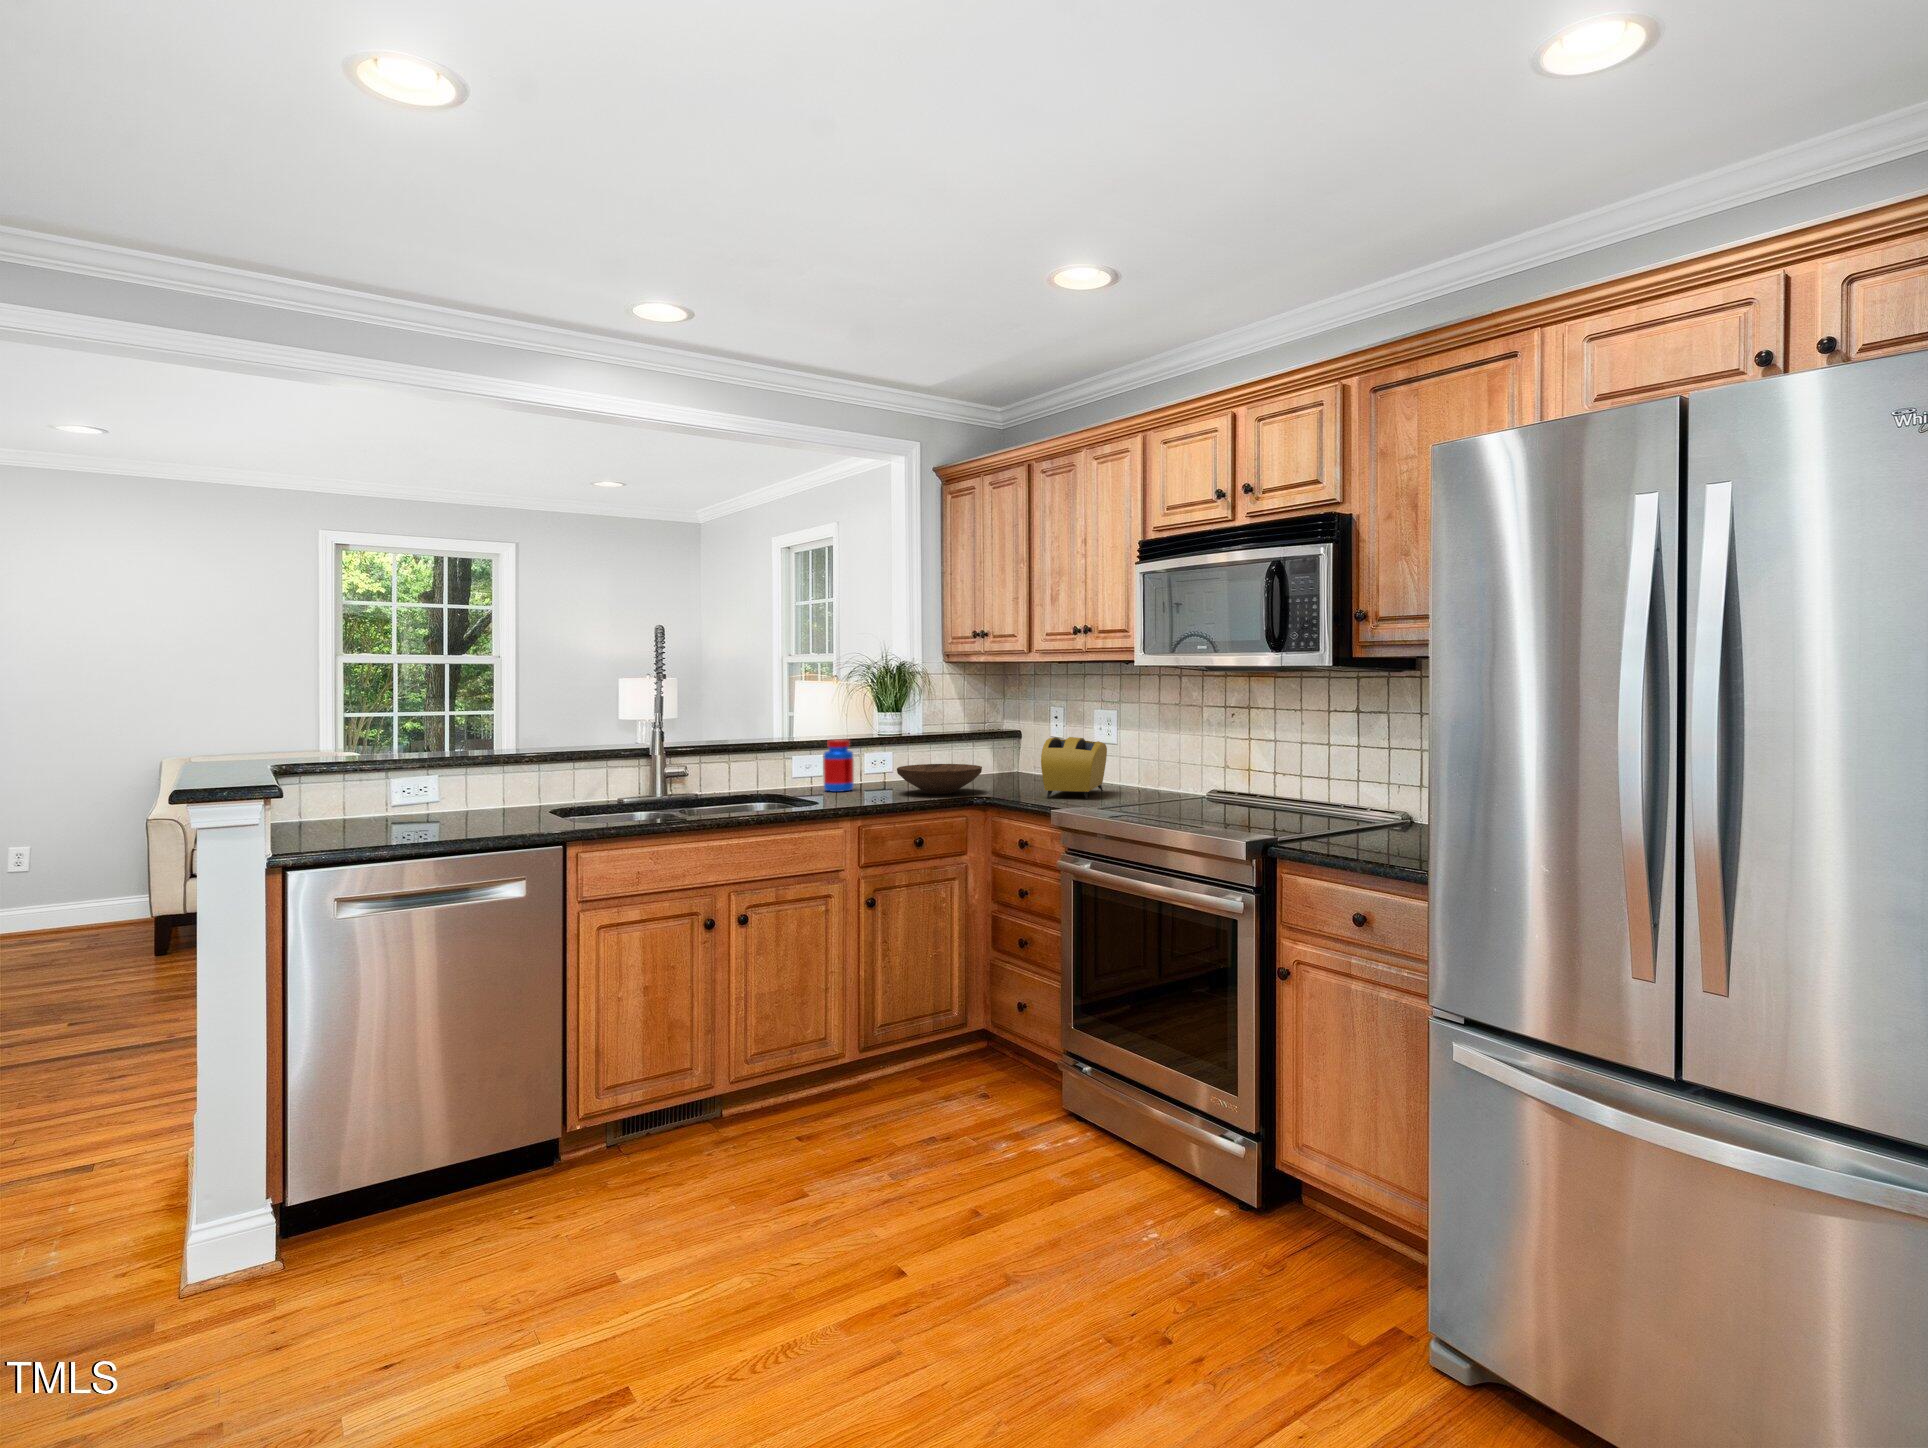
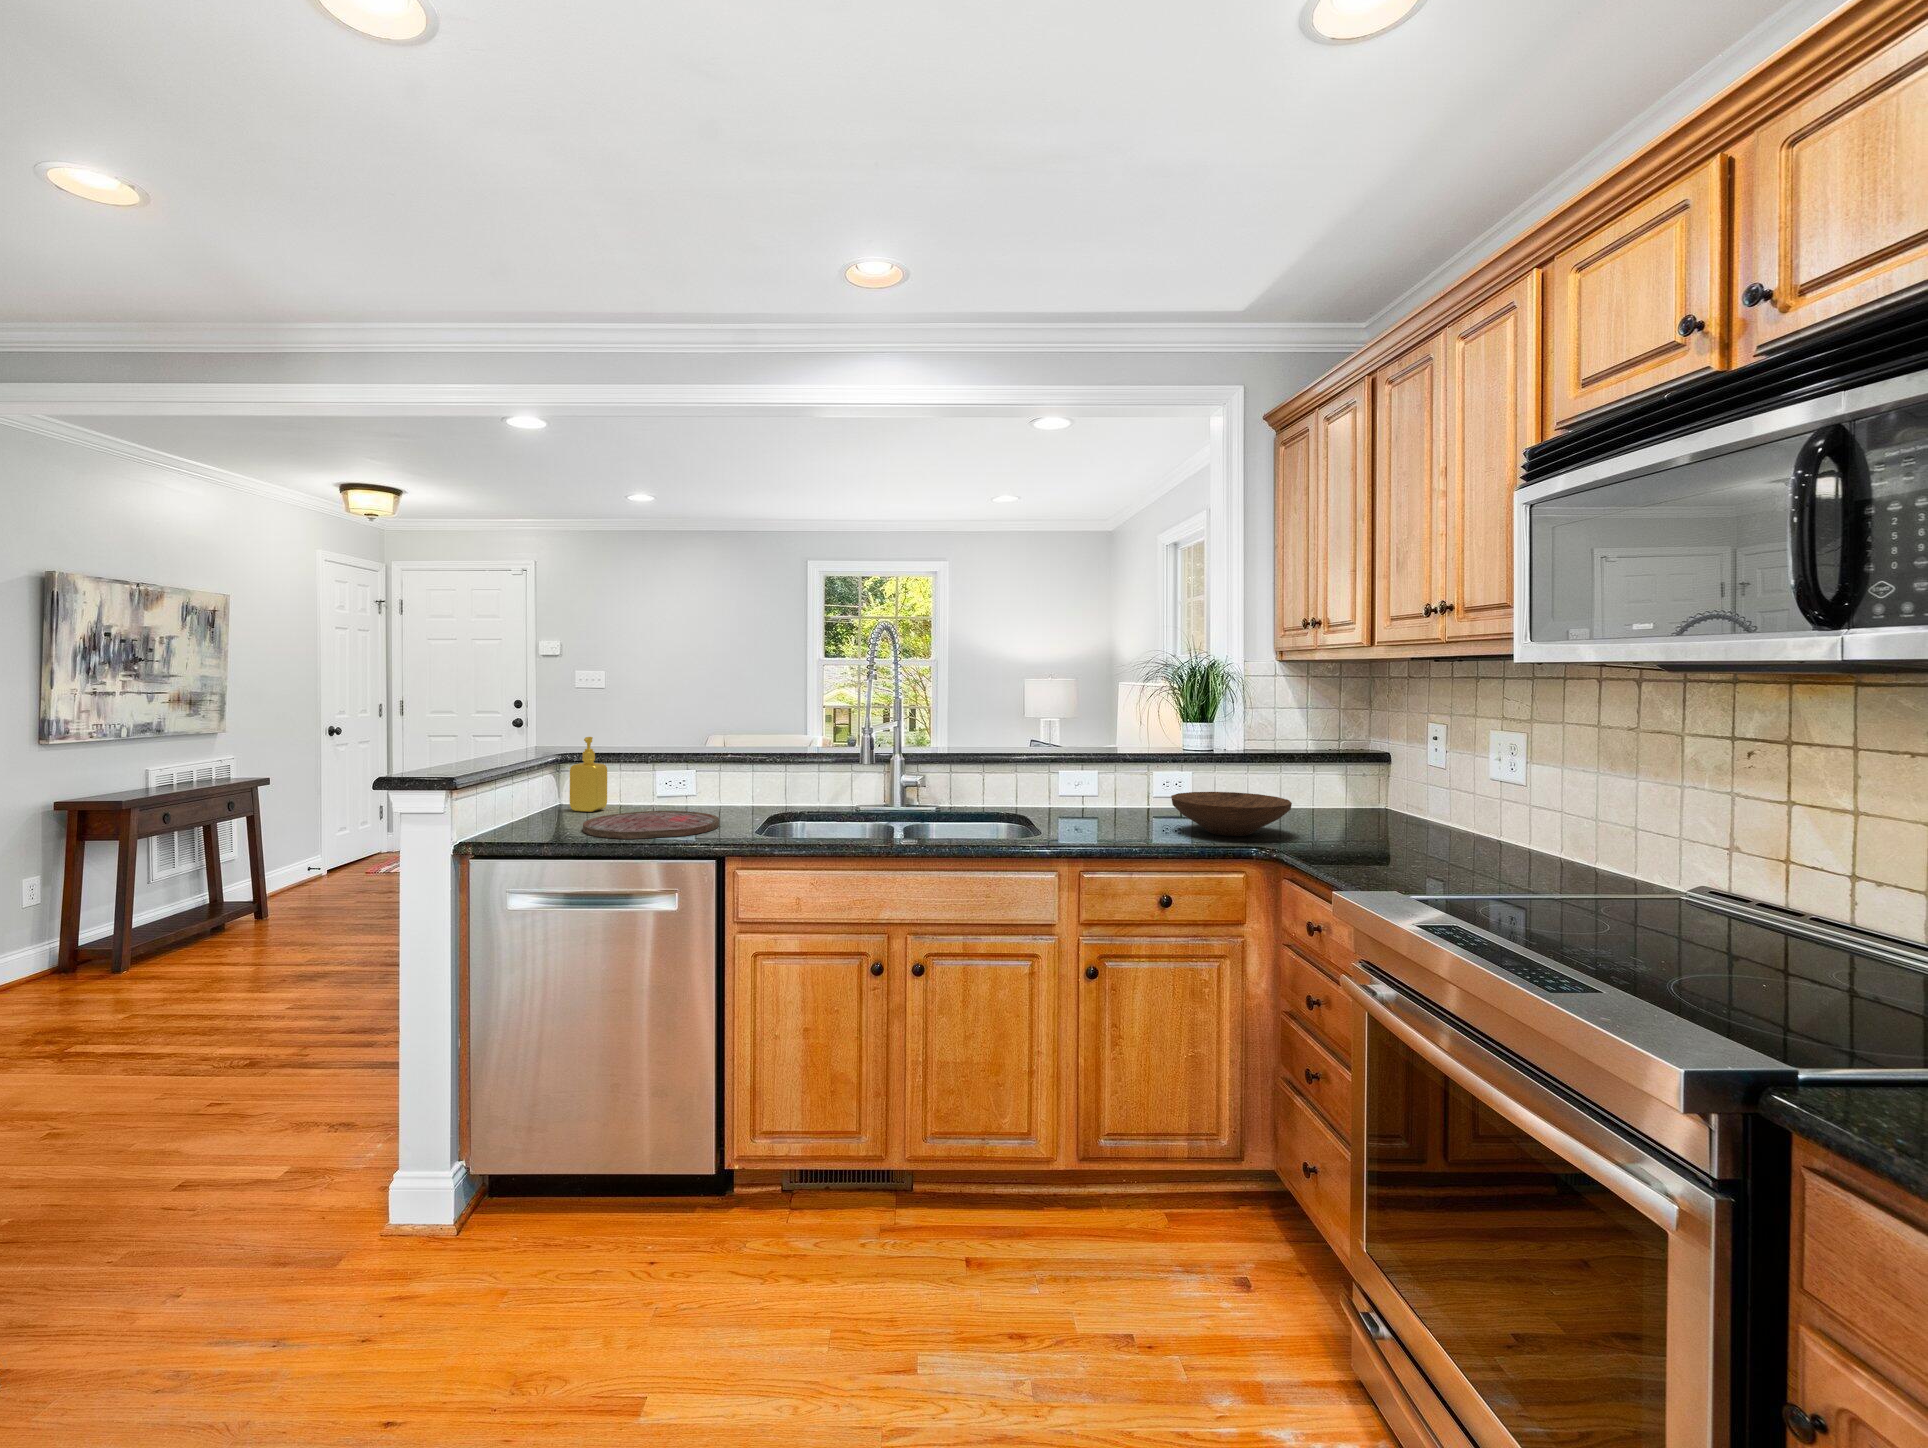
toaster: present [1041,737,1107,799] -> none [1365,771,1494,872]
jar: present [823,739,854,792] -> none [1093,752,1131,817]
soap dispenser: none [298,749,343,830] -> present [570,737,607,812]
cutting board: none [371,816,519,842] -> present [583,811,719,839]

